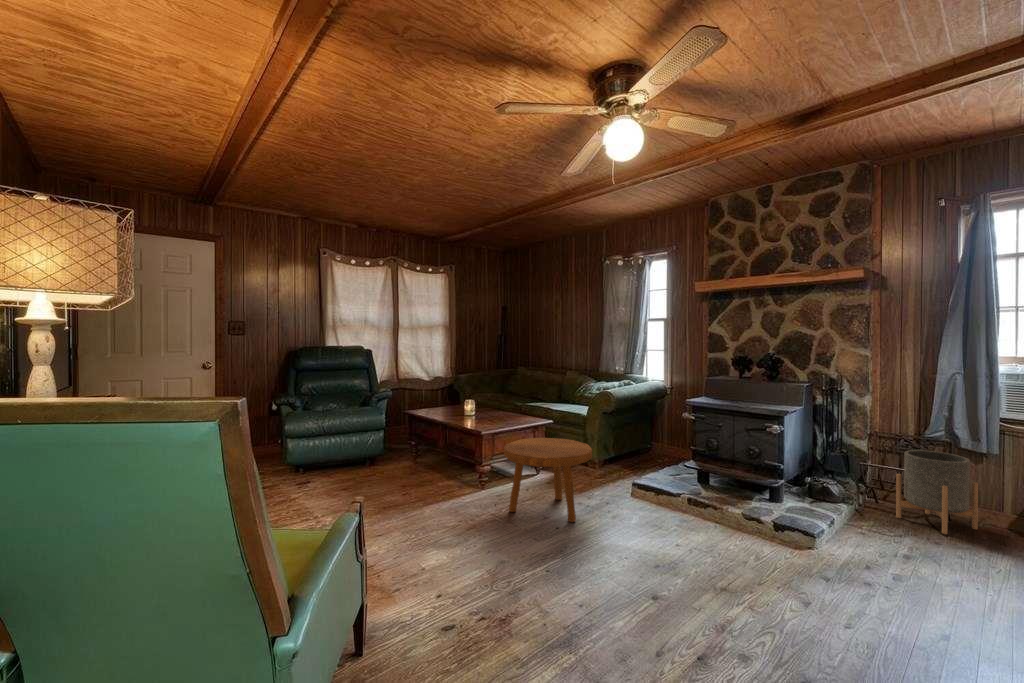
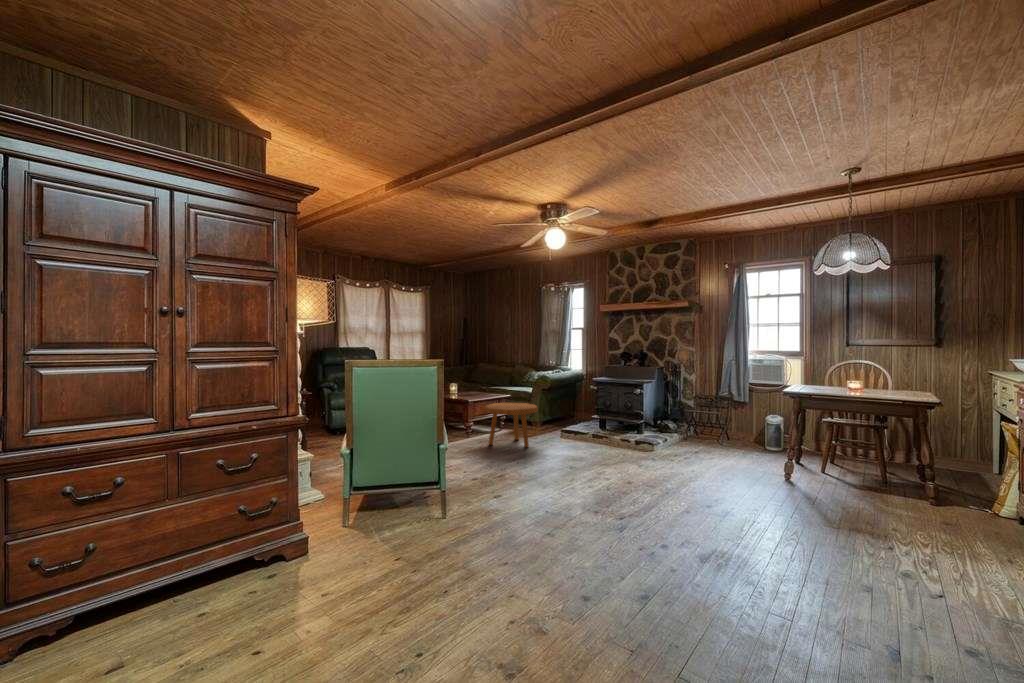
planter: present [896,450,978,534] -> none [703,403,740,445]

